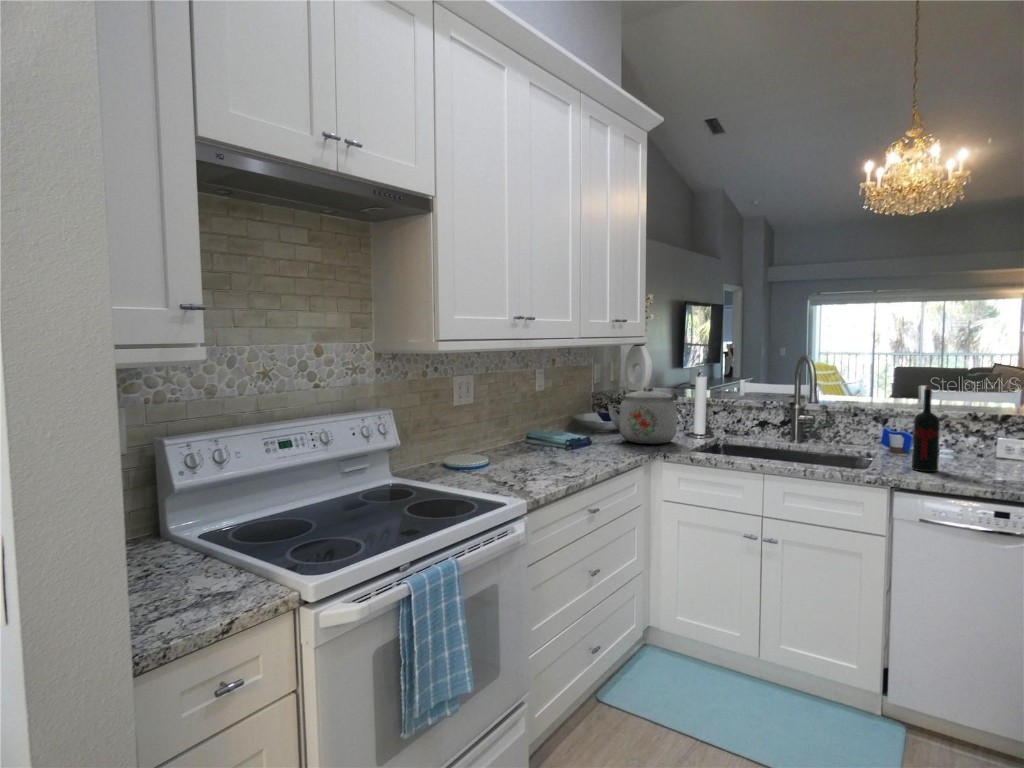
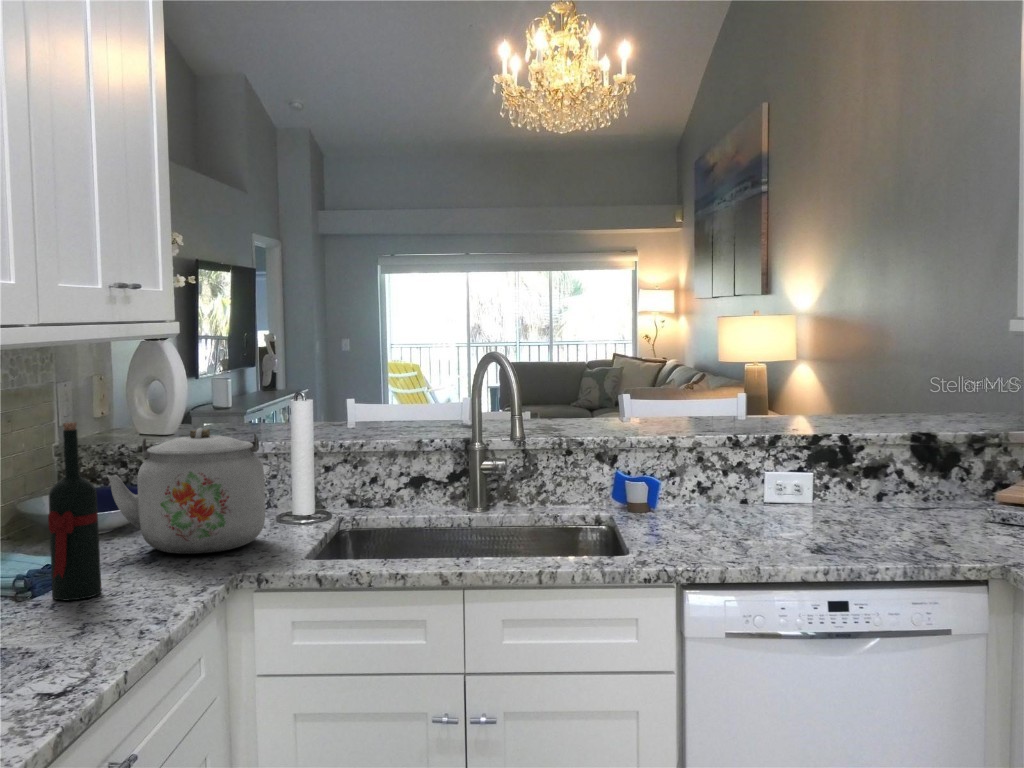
wine bottle: present [912,386,940,472] -> present [48,422,102,601]

